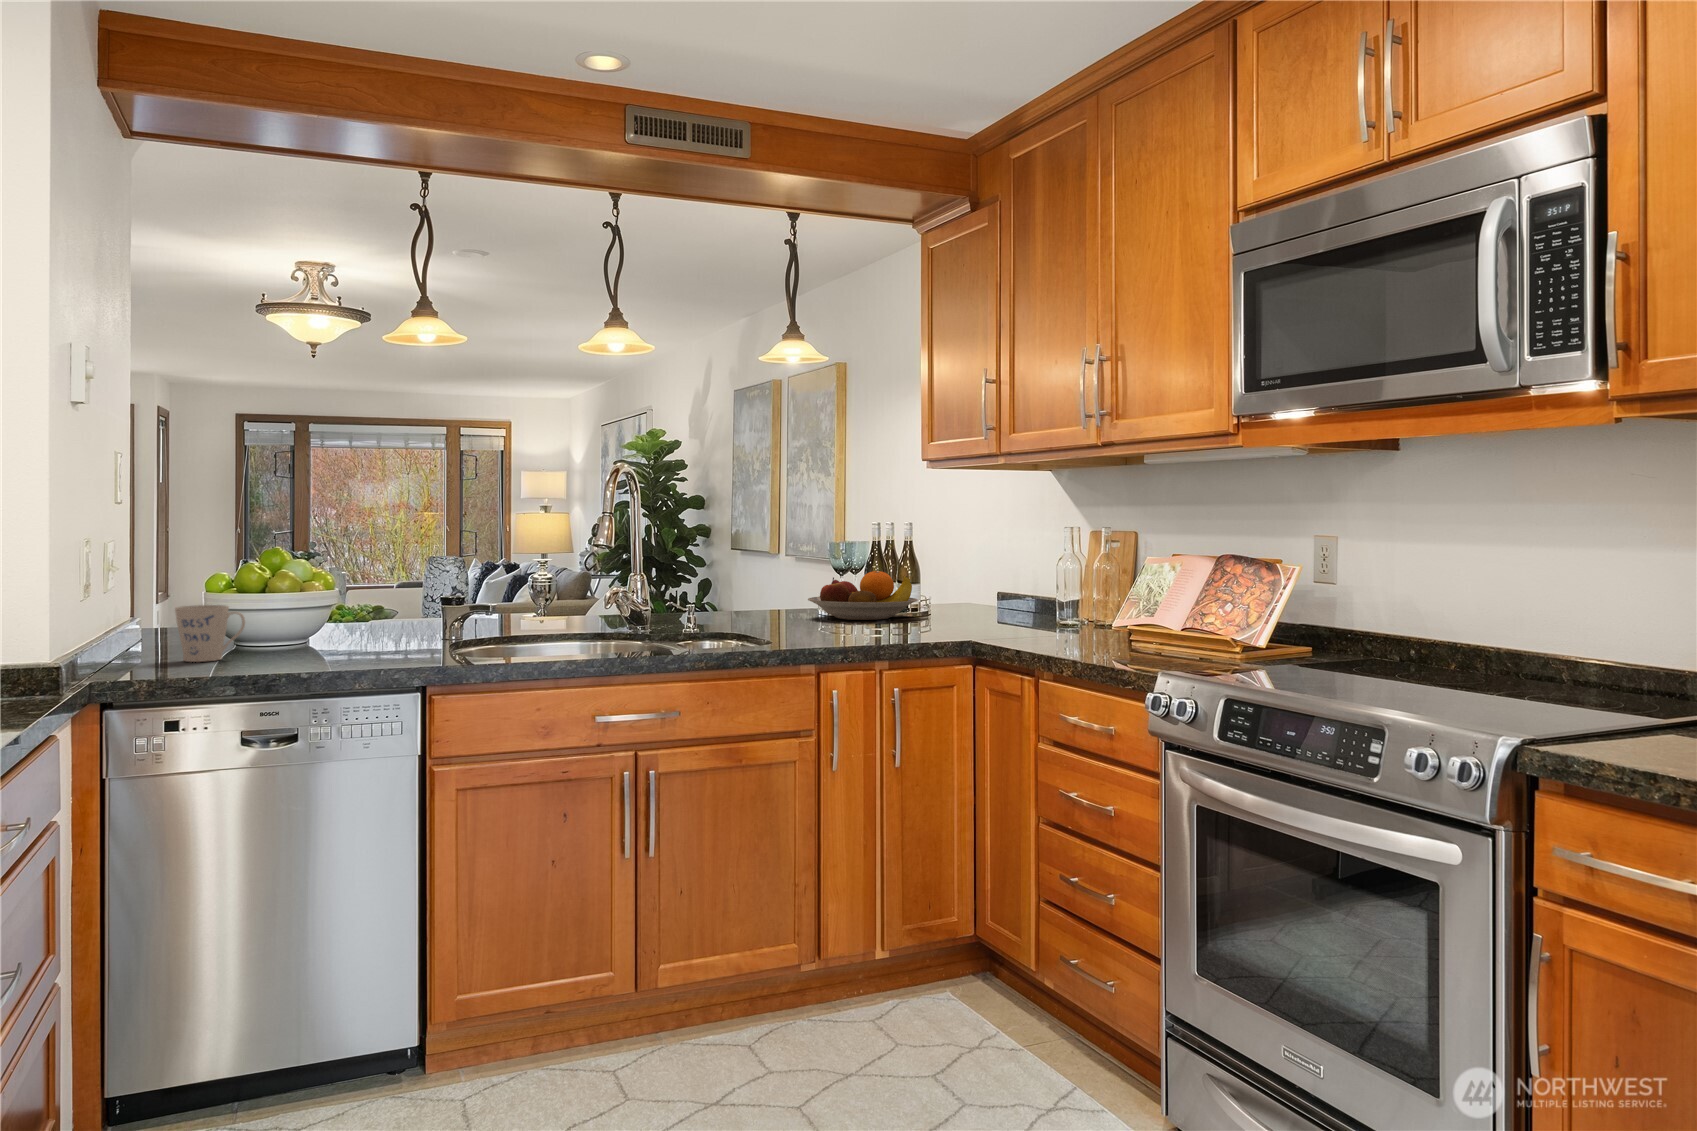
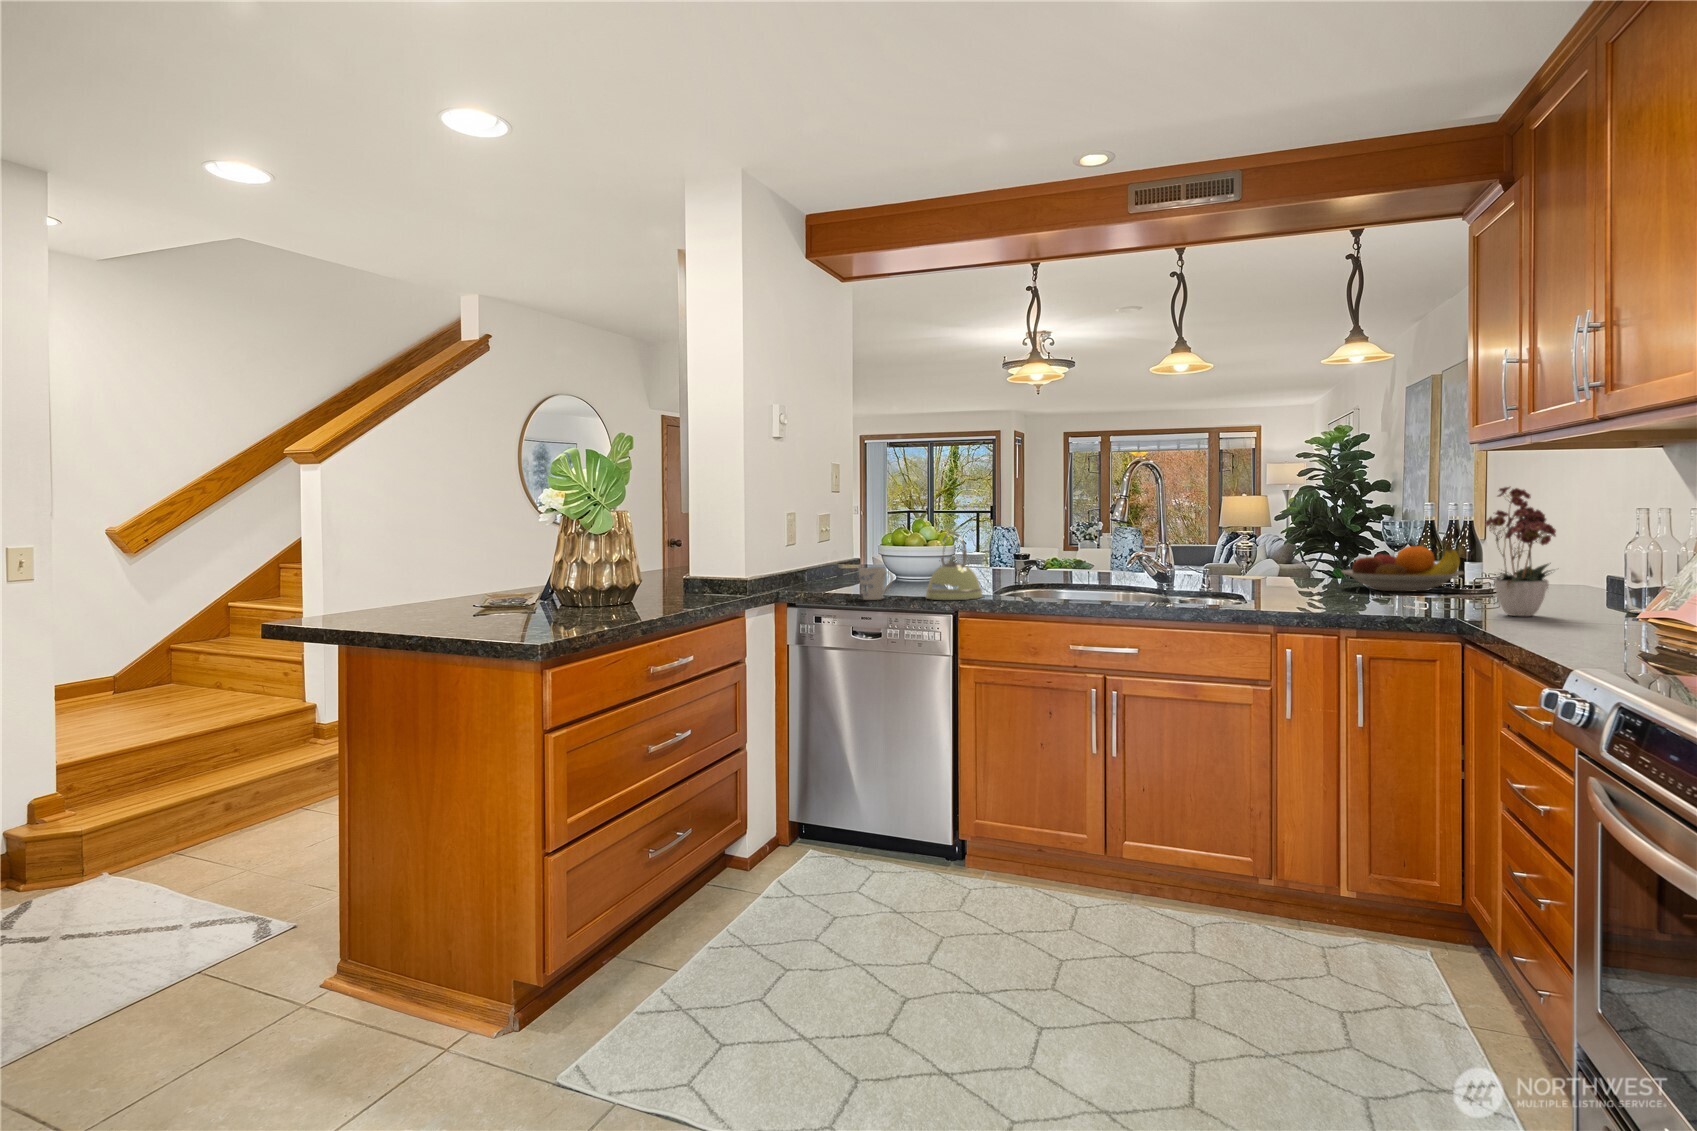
flower arrangement: none [982,506,1059,637] -> present [1485,487,1556,616]
kettle: none [299,547,400,655] -> present [926,532,983,600]

